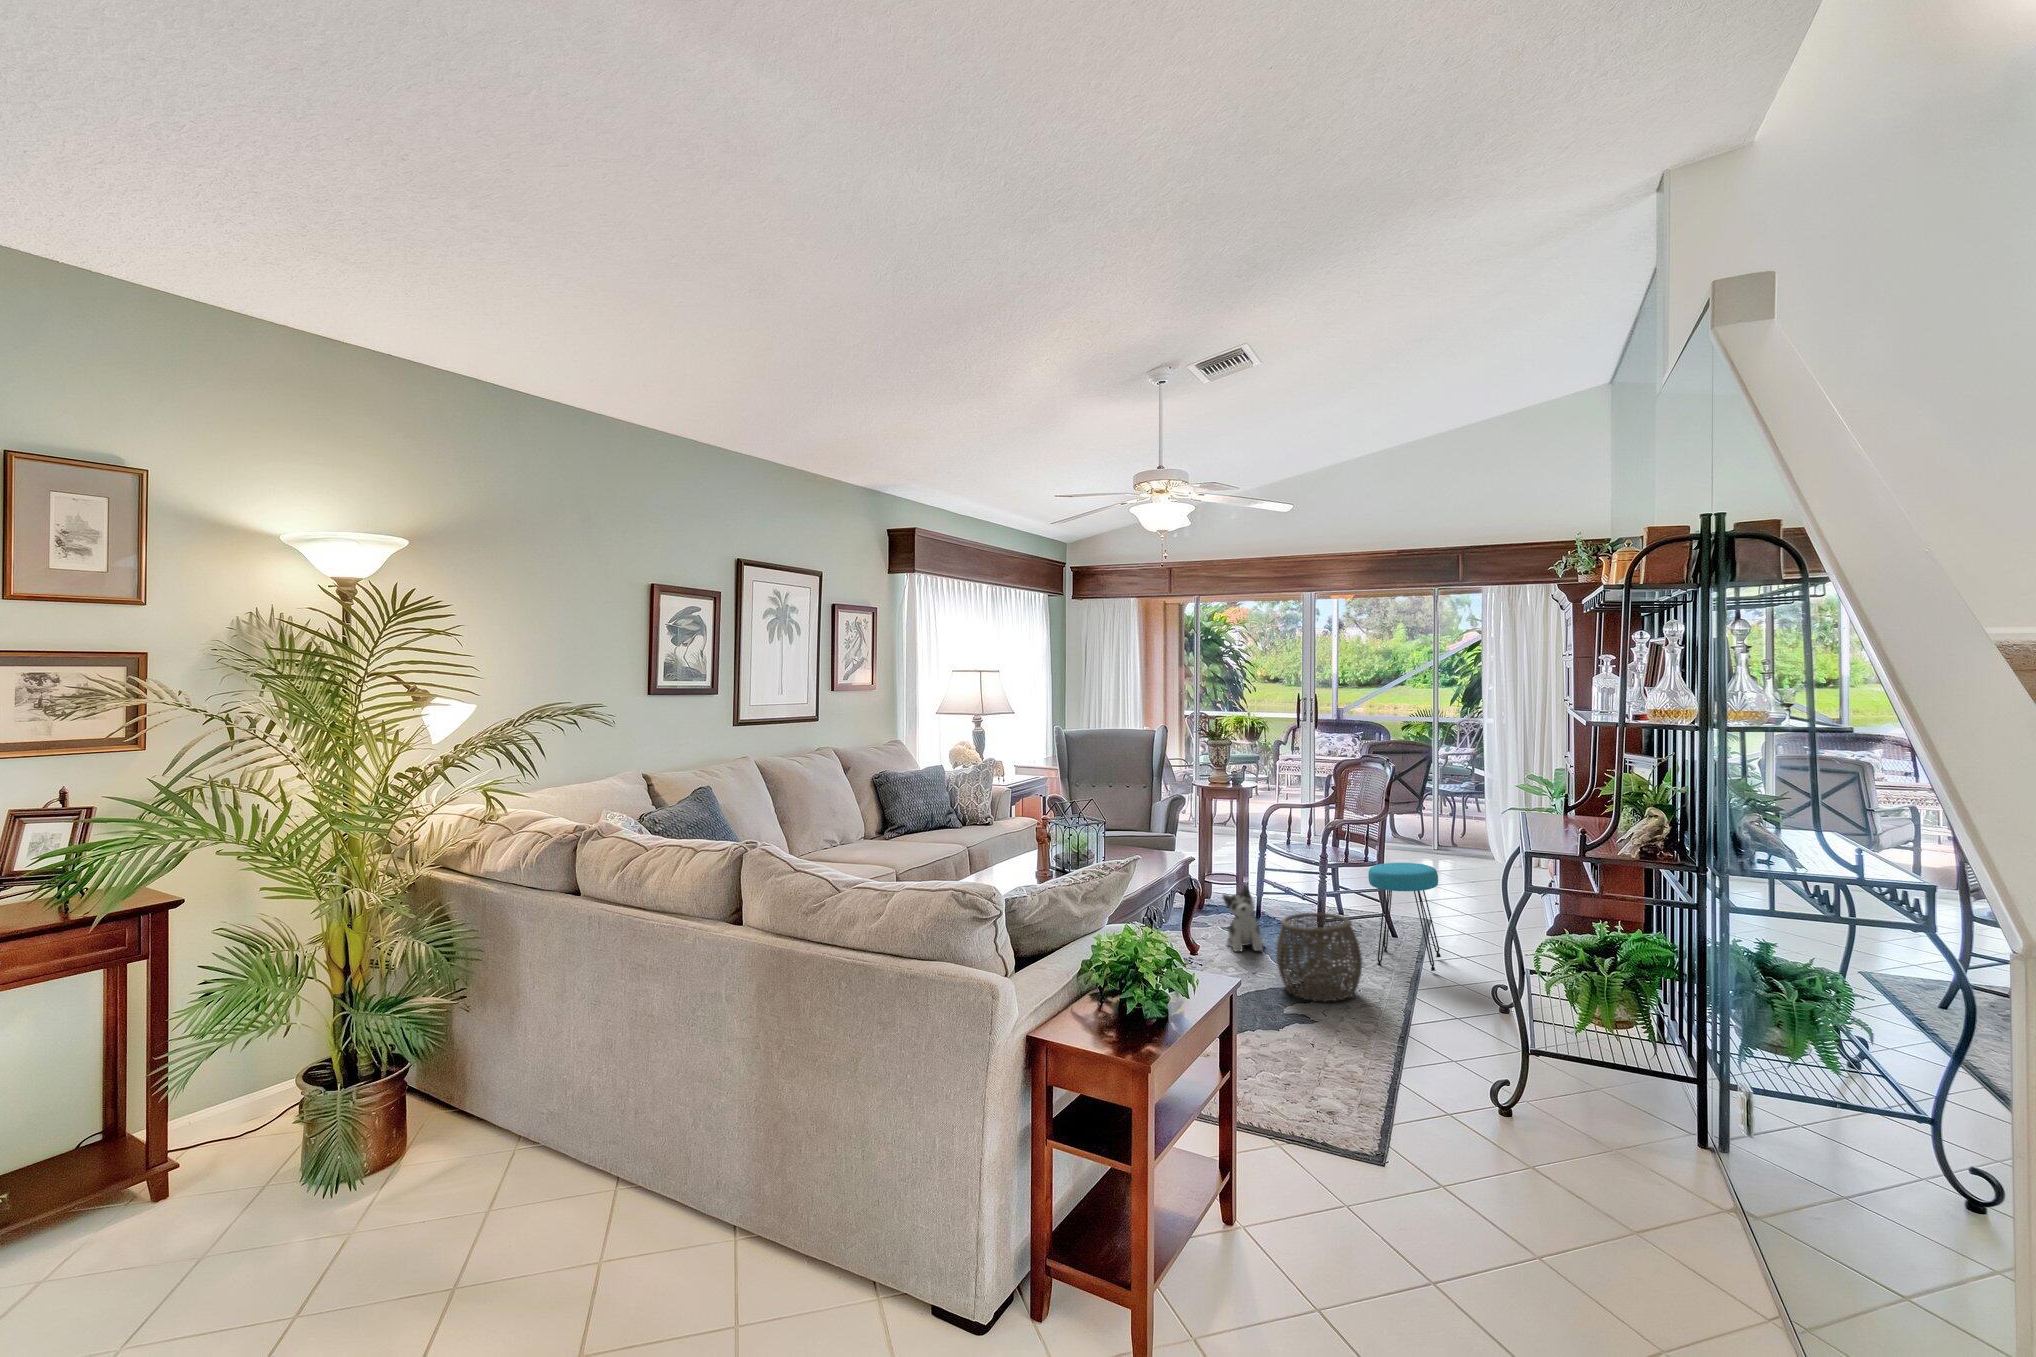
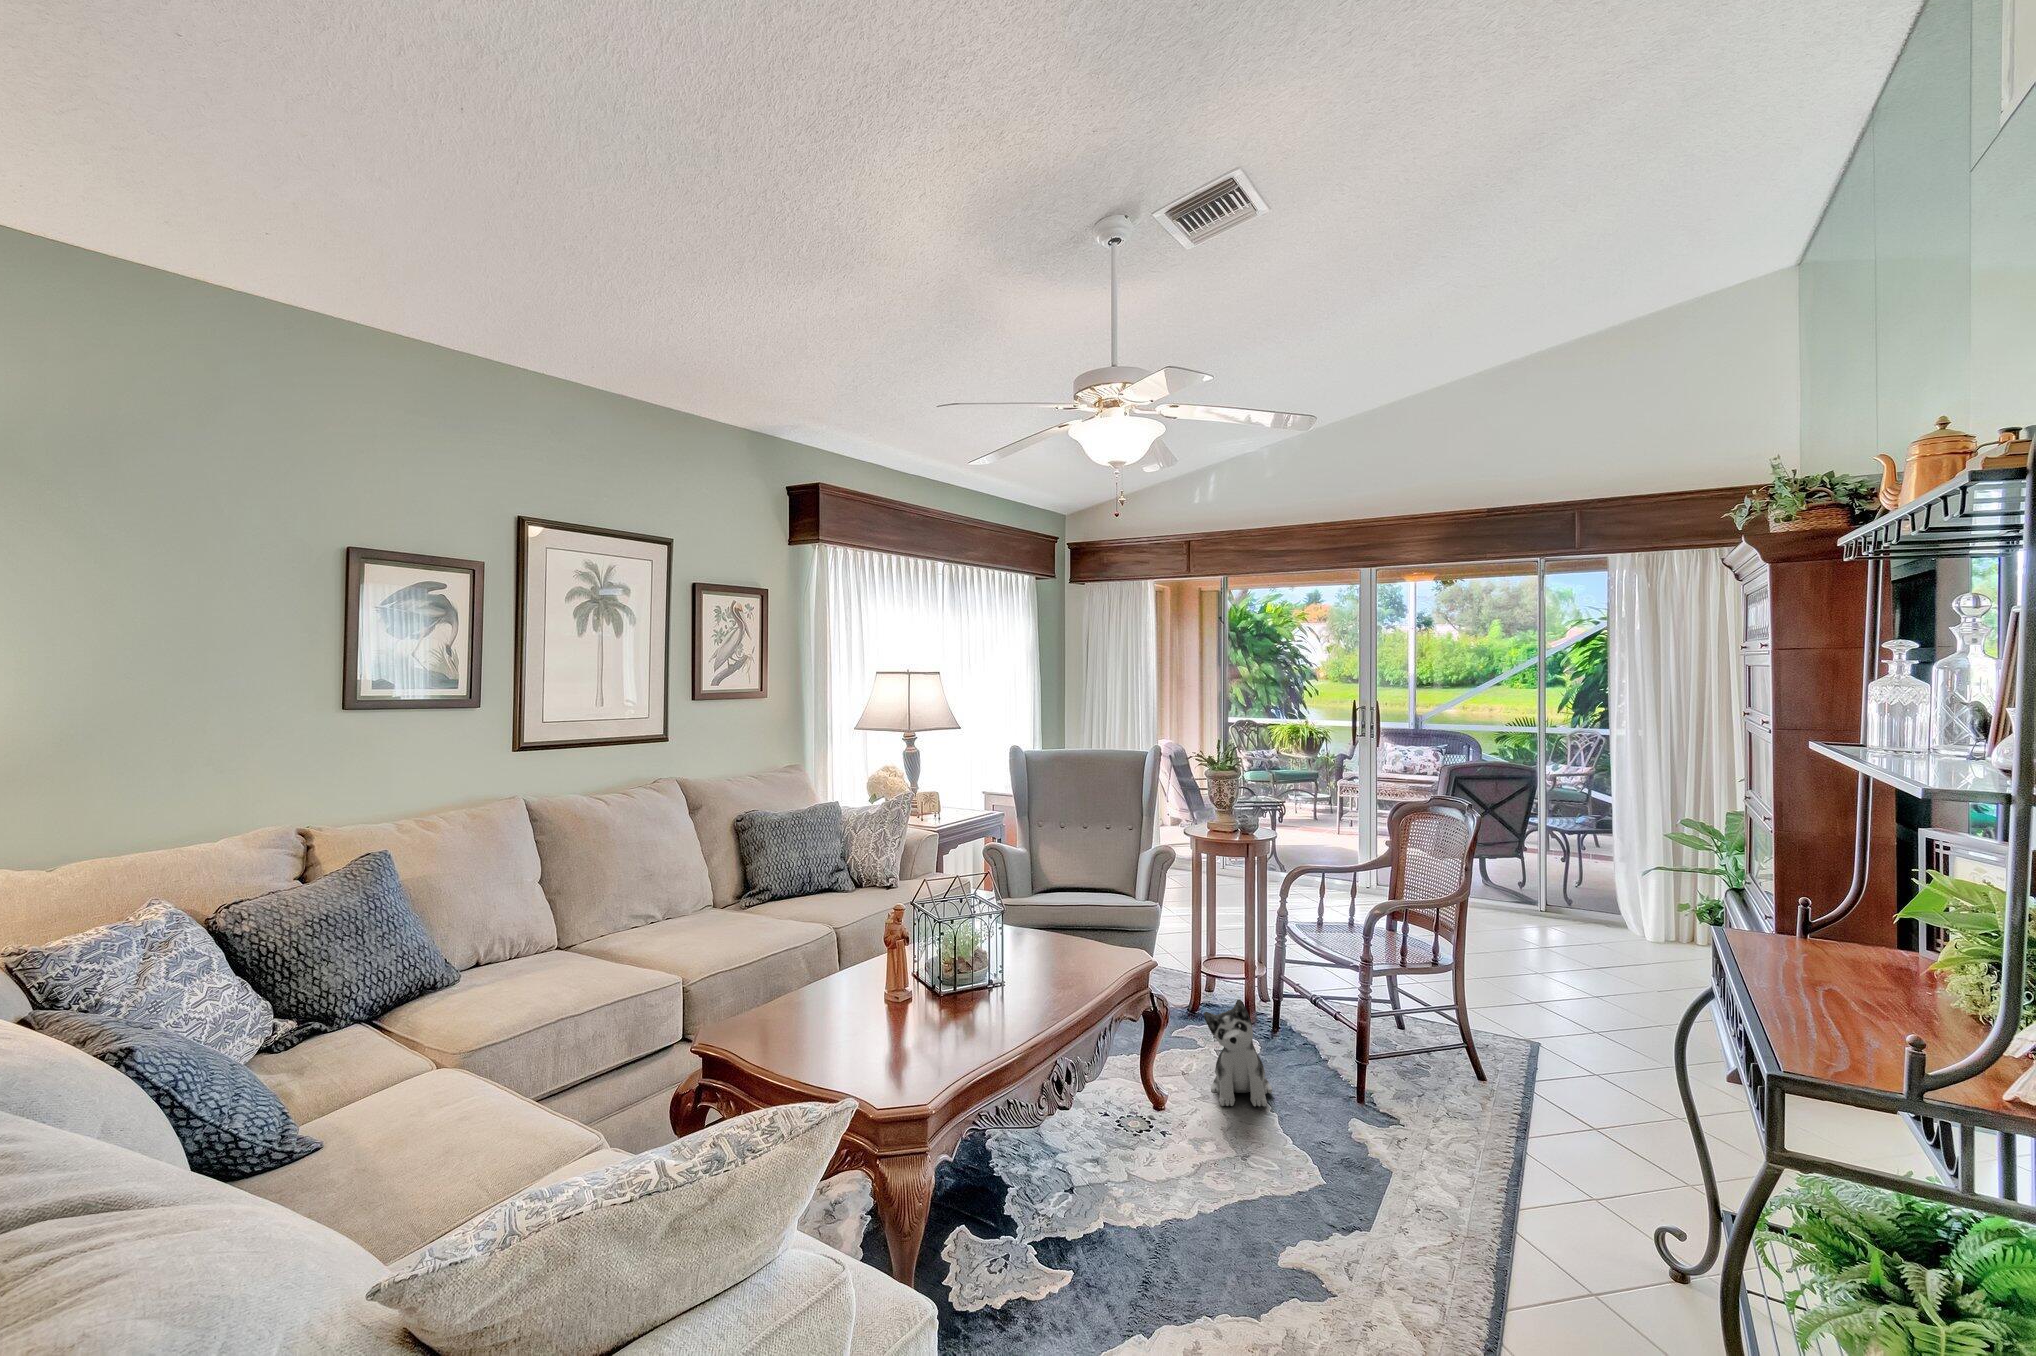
stool: present [1368,863,1441,971] -> none [1437,969,1561,1164]
woven basket: present [1276,913,1362,1001] -> none [1270,1068,1422,1245]

